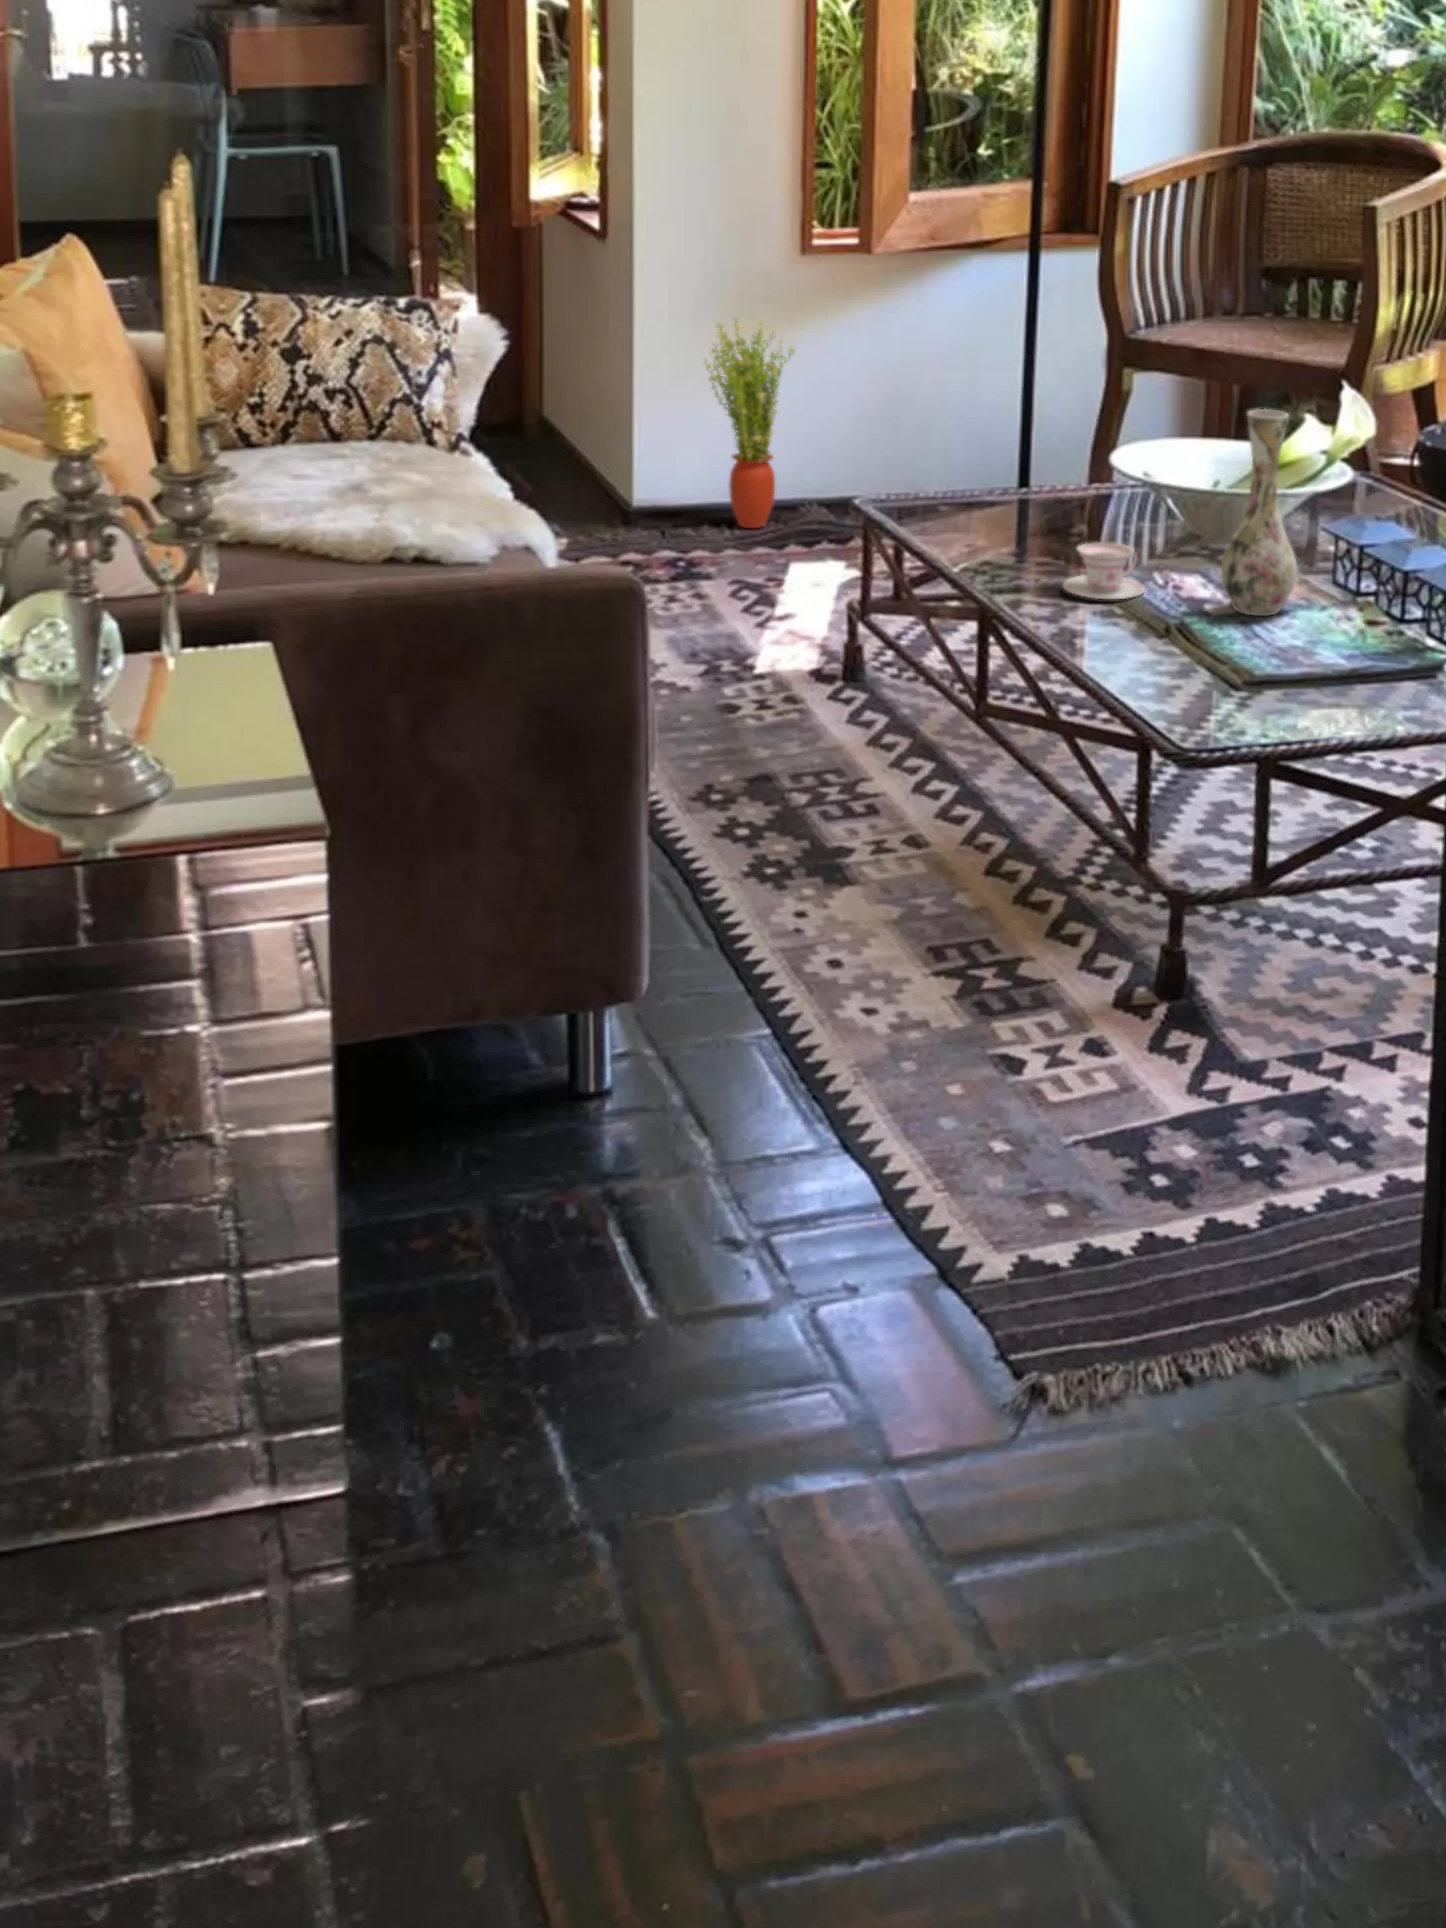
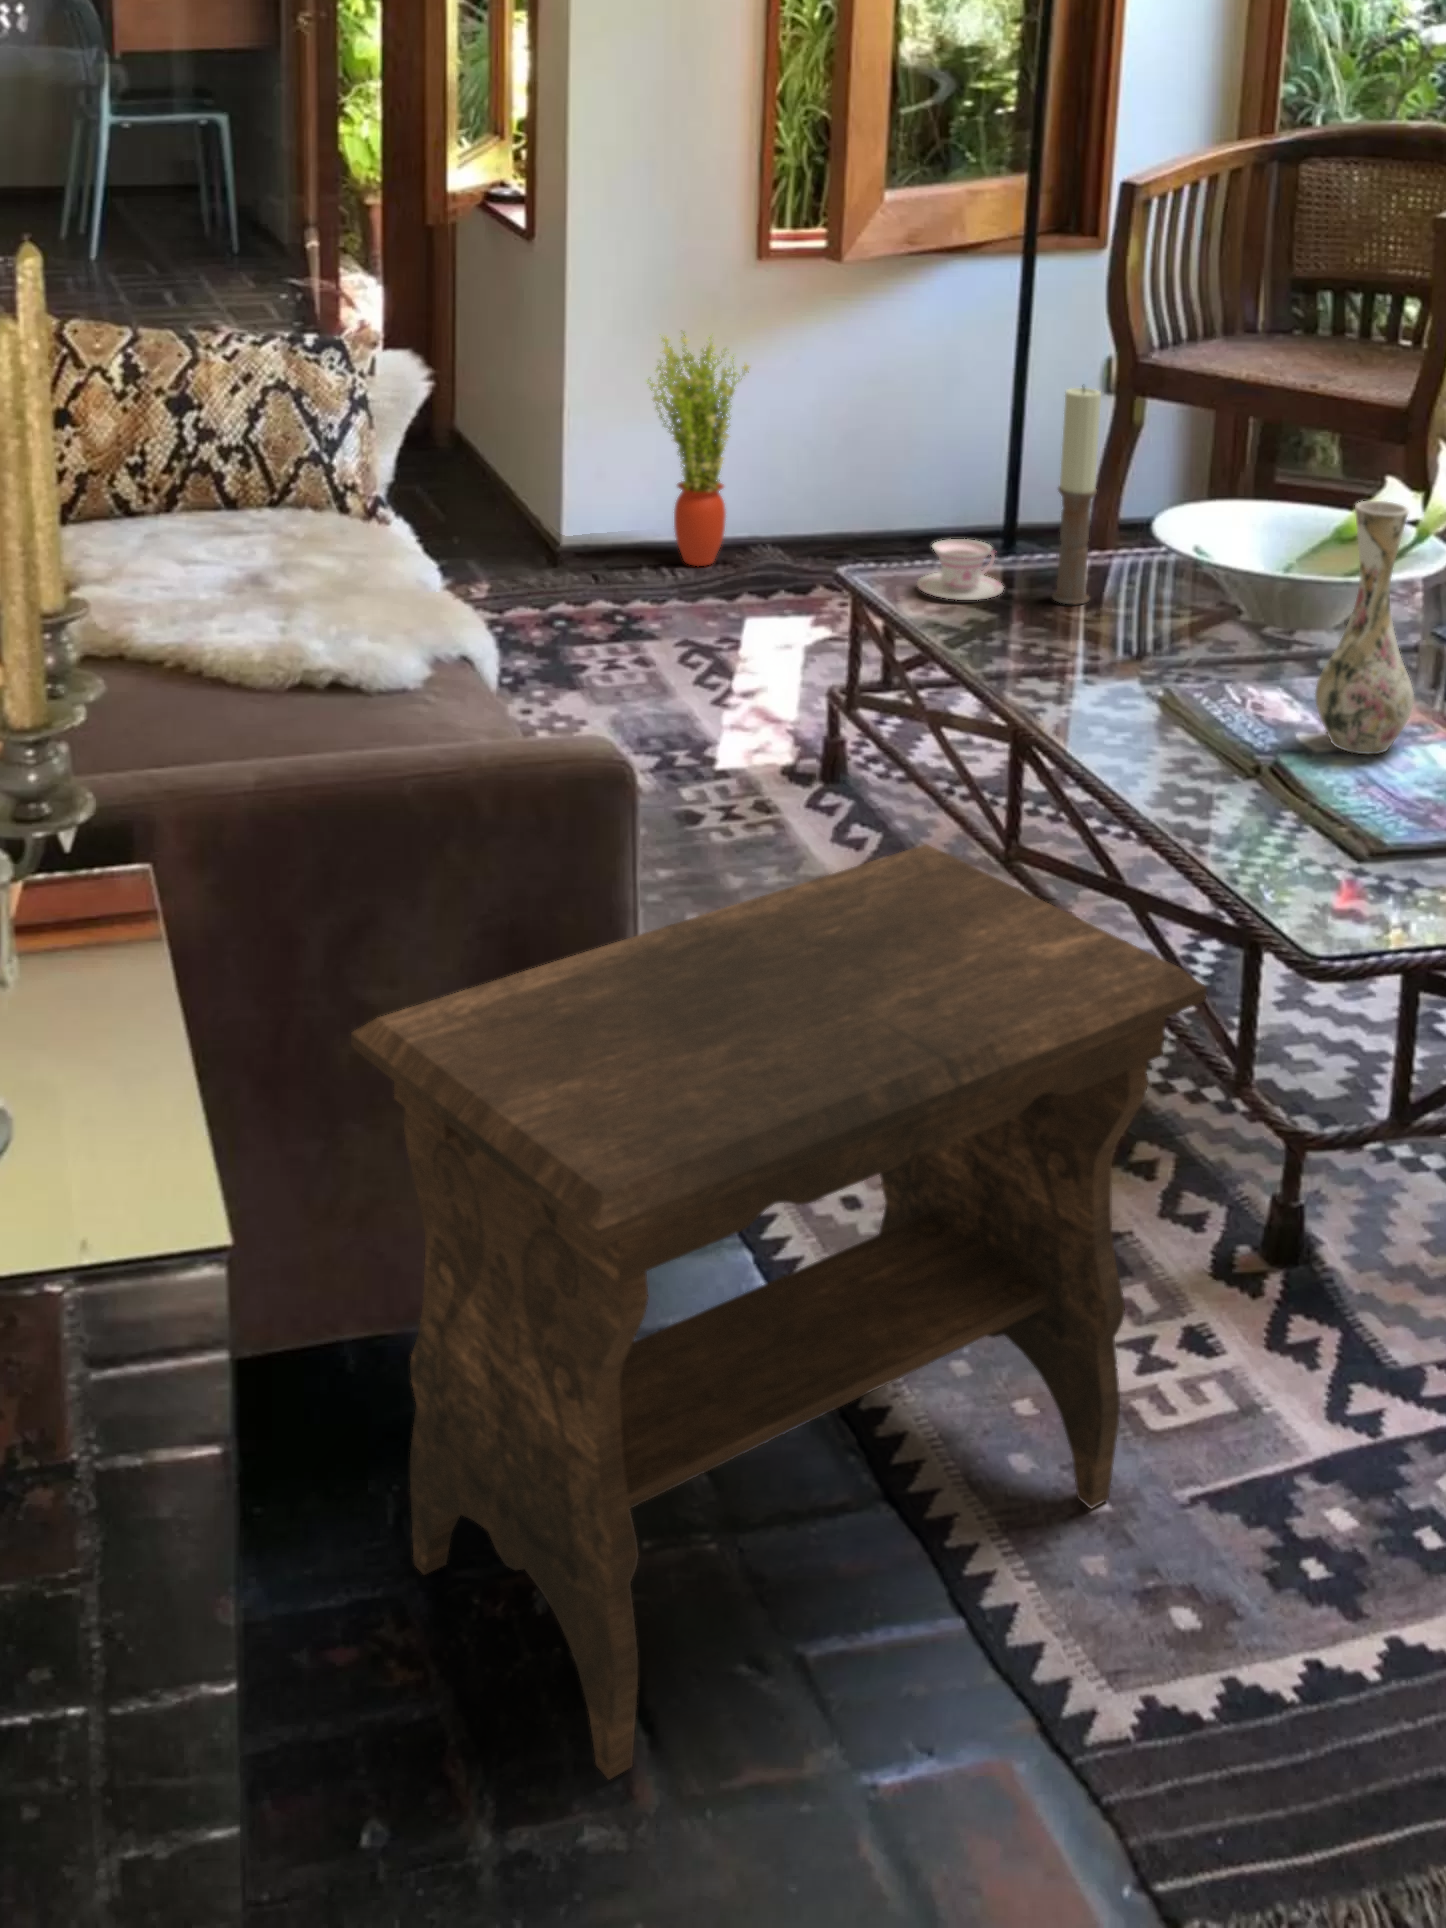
candle: none [1030,335,1067,522] -> present [1052,387,1101,604]
teacup: present [1063,542,1145,599] -> present [917,539,1003,600]
footstool: none [424,645,1072,1292] -> present [351,844,1207,1779]

